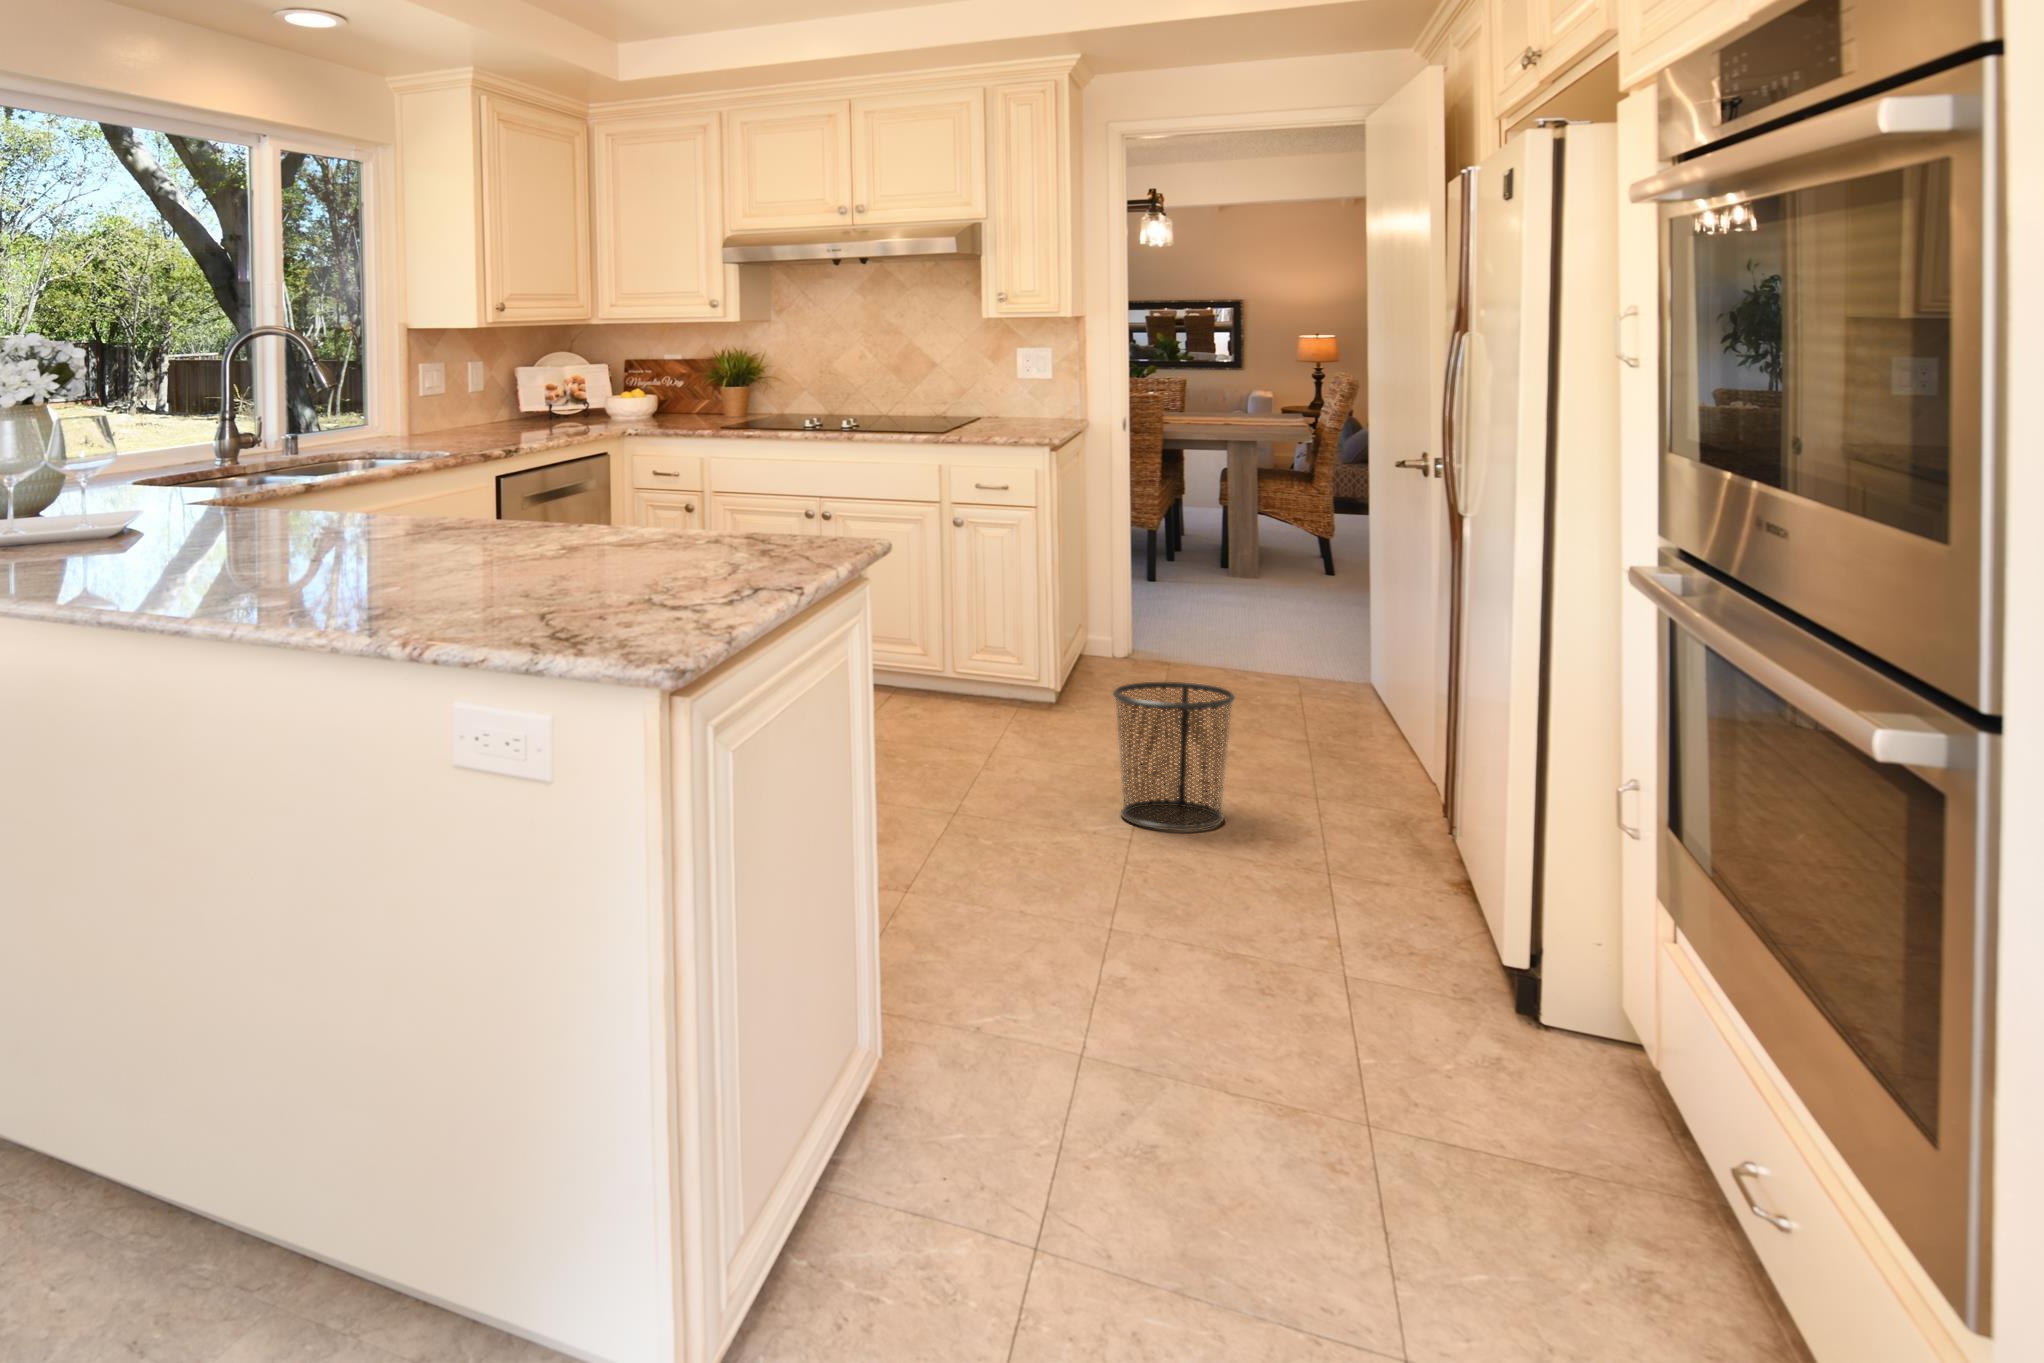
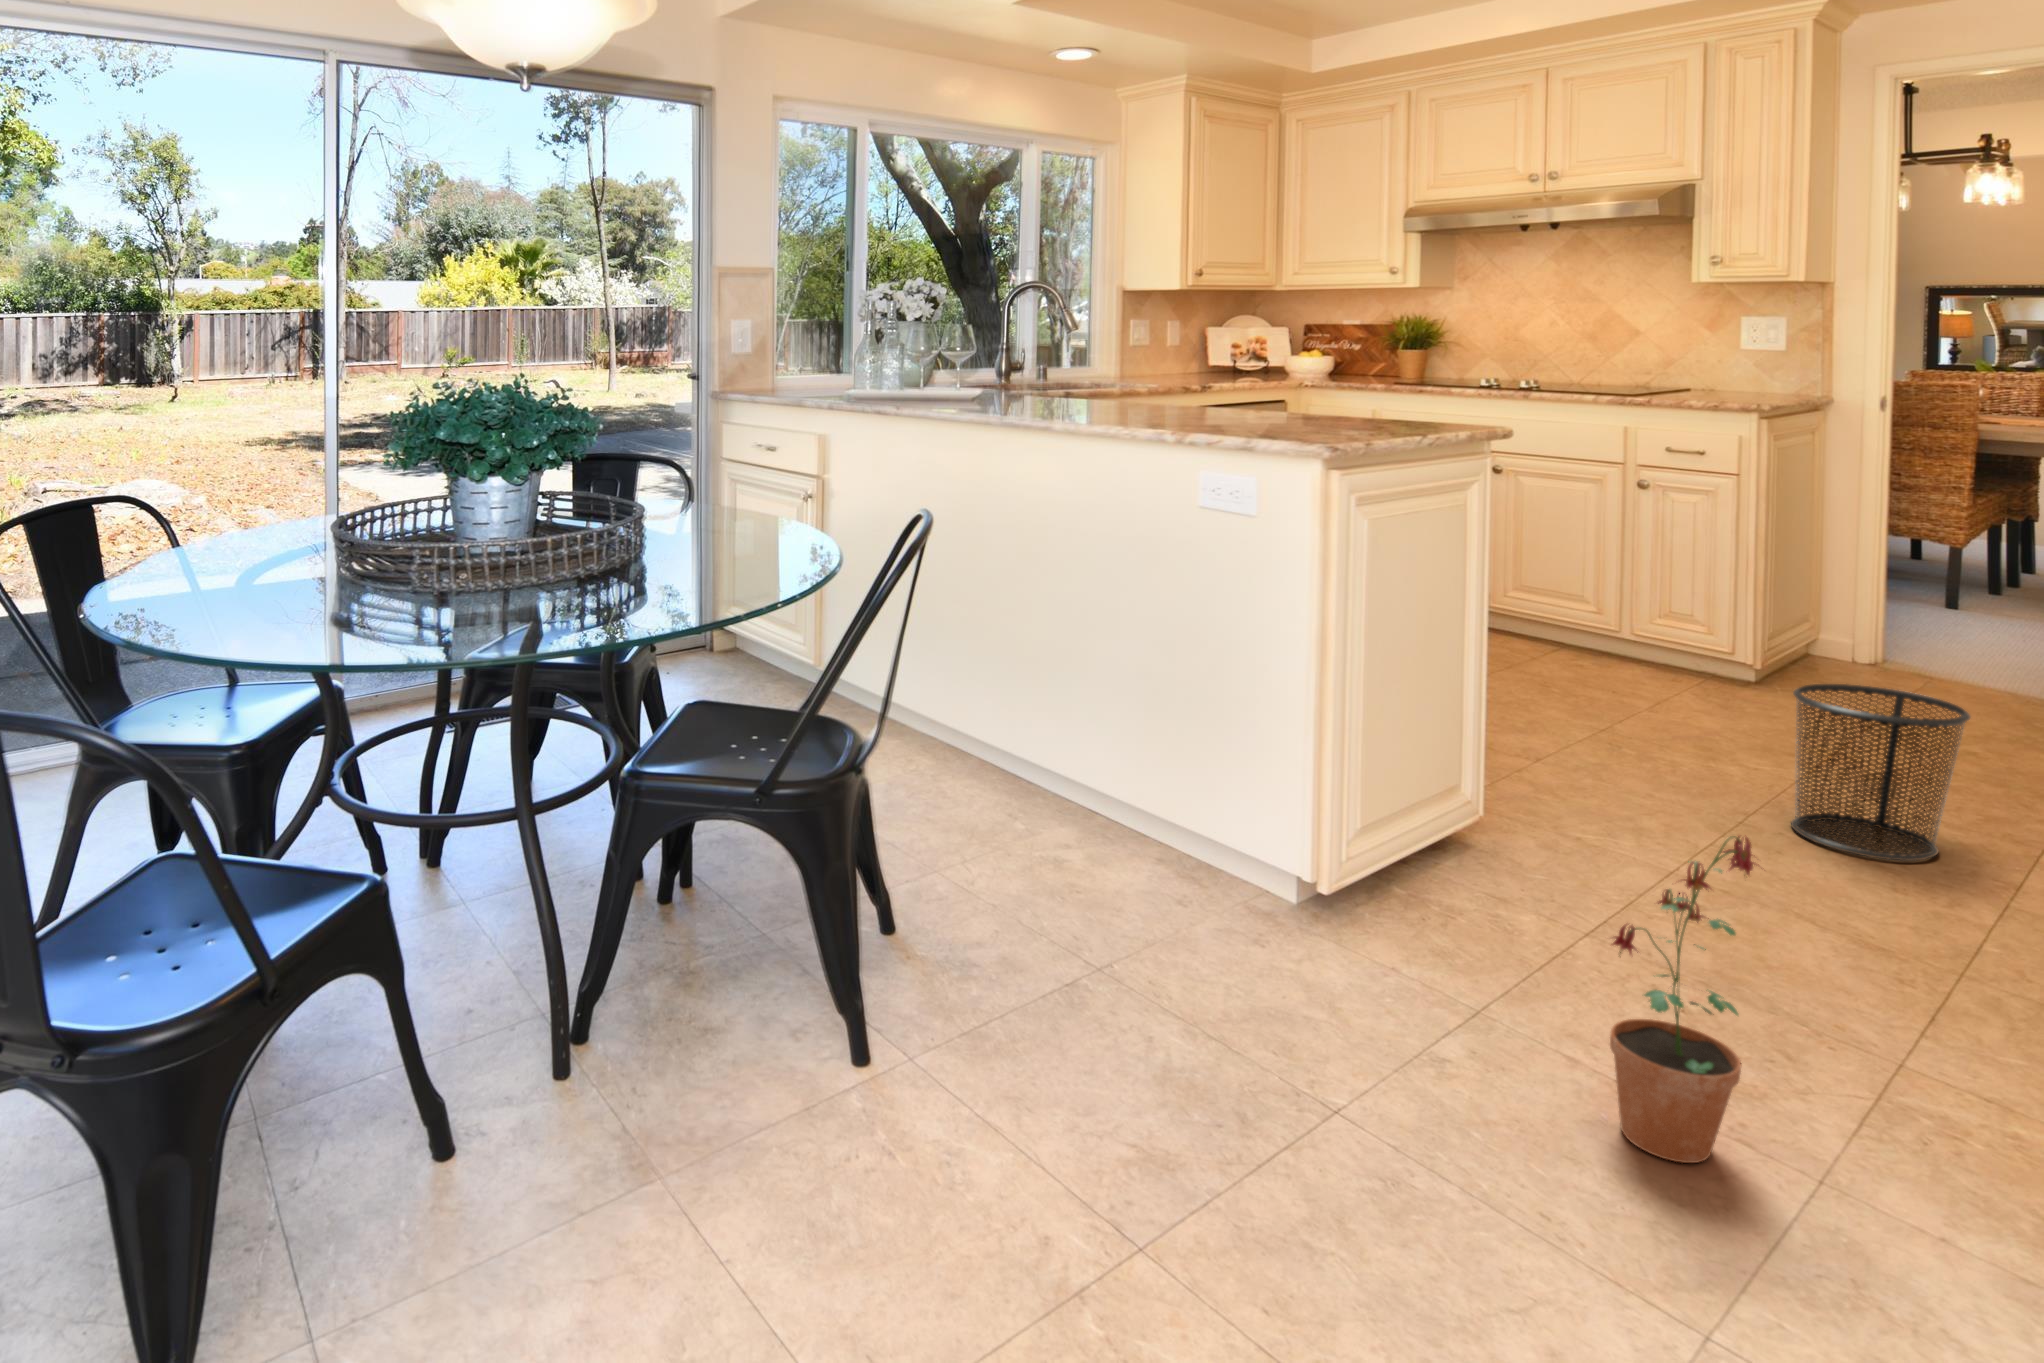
potted plant: none [1039,798,1147,1093] -> present [1610,836,1756,1163]

